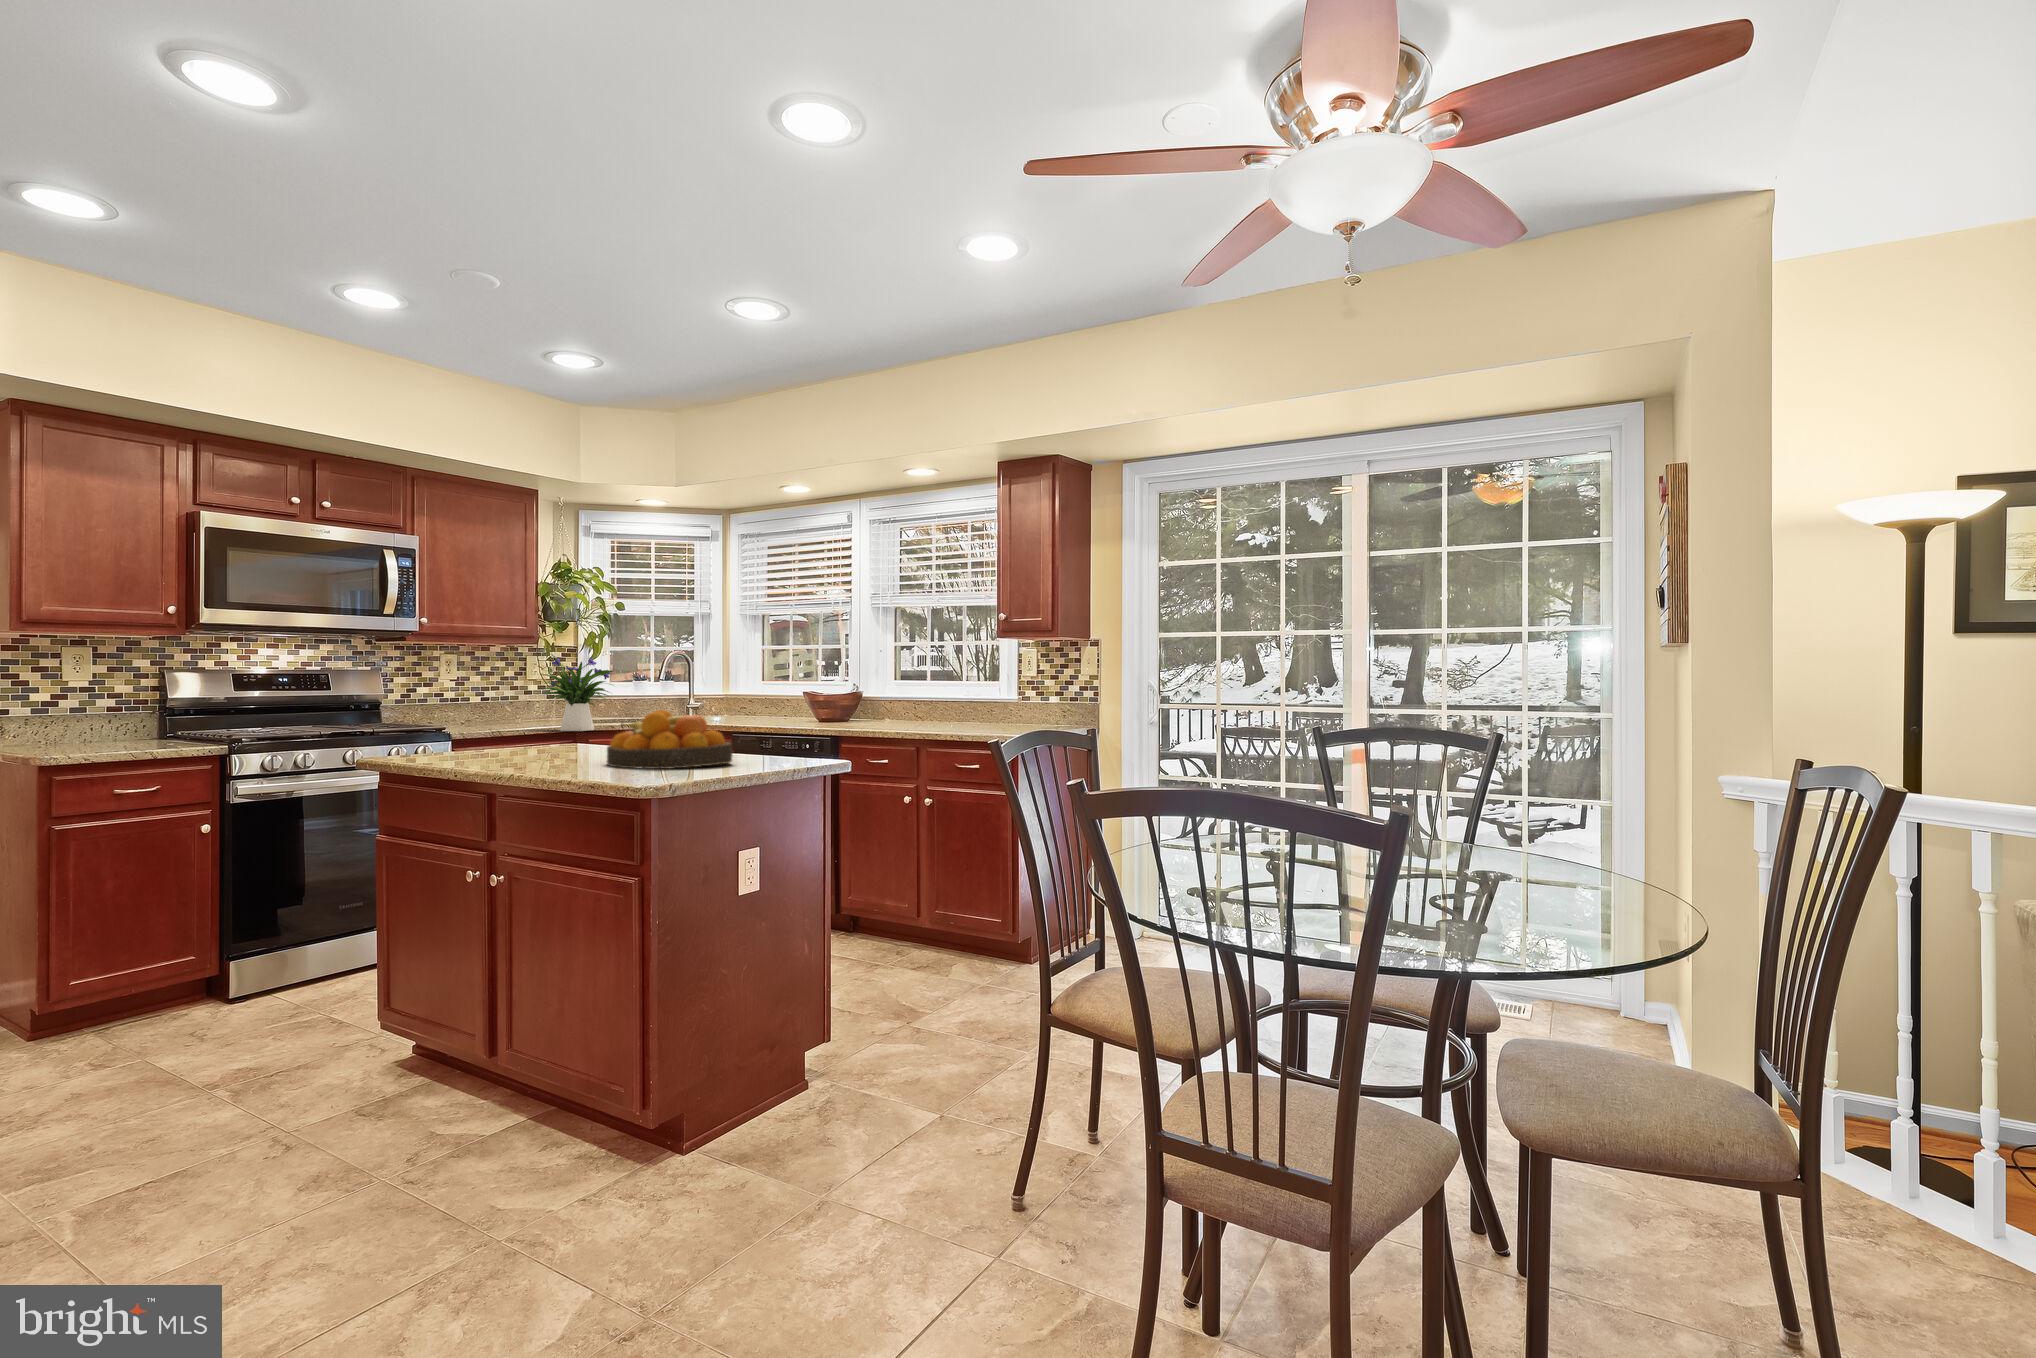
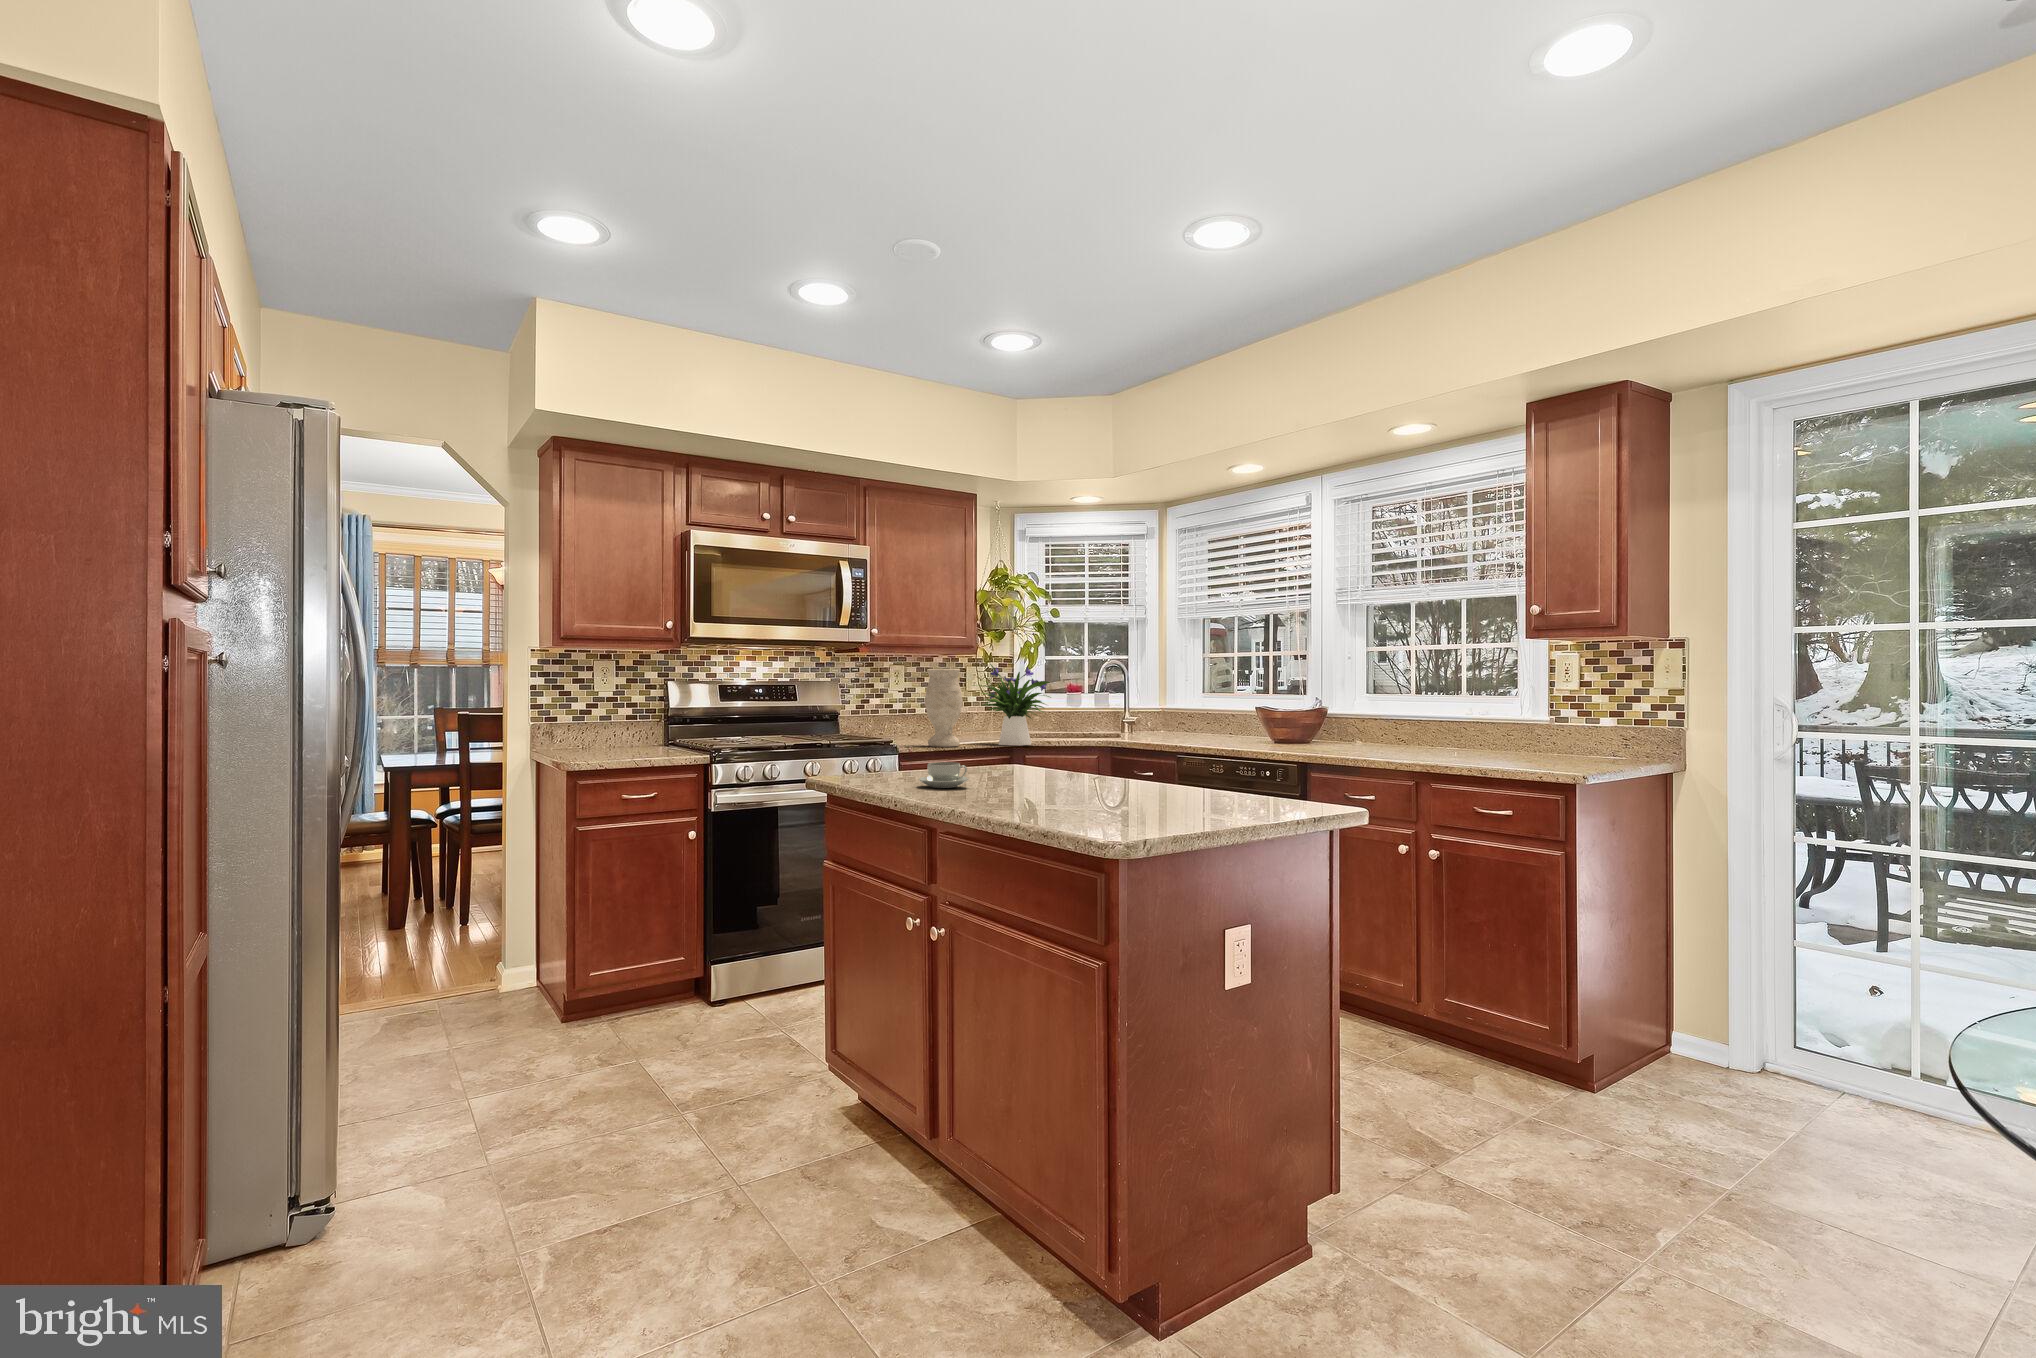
vase: none [480,658,522,733] -> present [925,669,963,747]
fruit bowl: present [607,710,732,769] -> none [1058,732,1210,811]
coffee cup: none [478,739,528,761] -> present [918,762,969,788]

